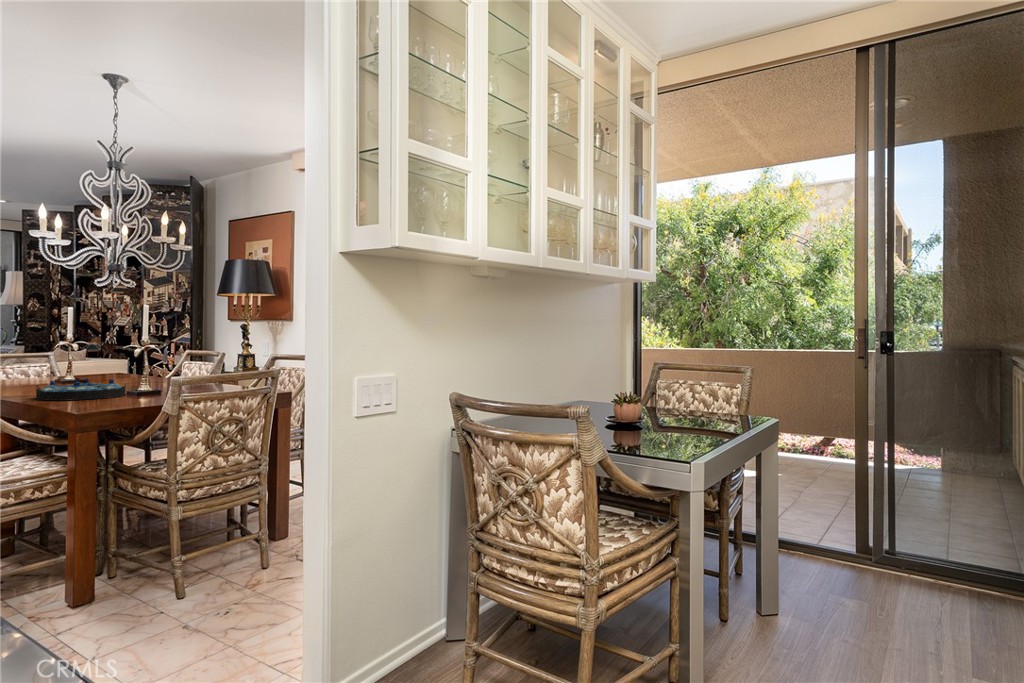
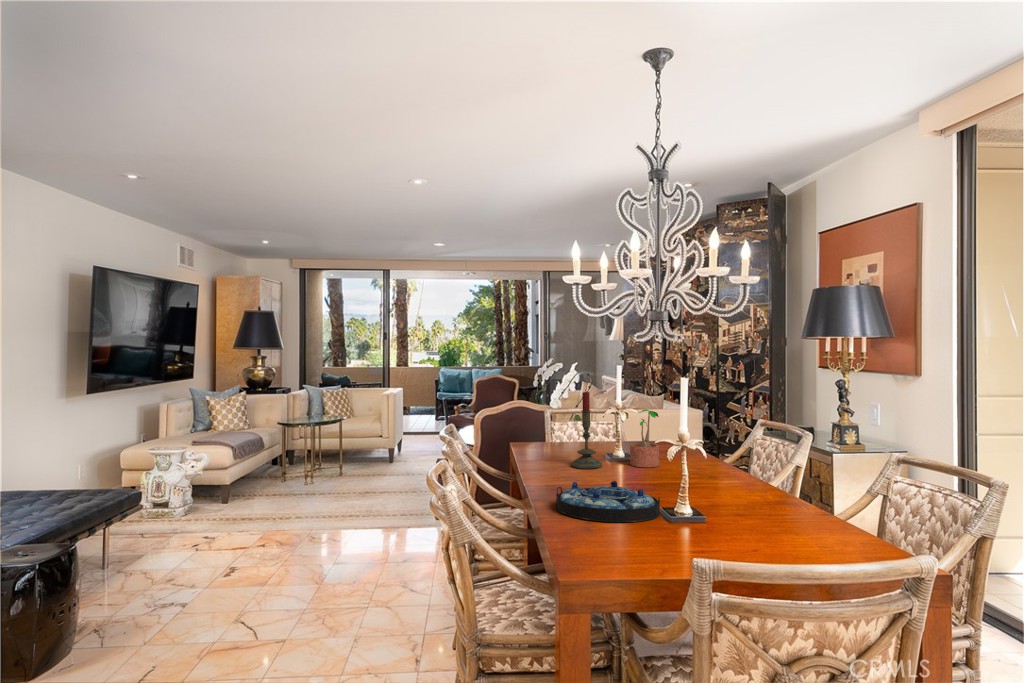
candle: none [25,323,56,387] -> present [572,392,602,469]
potted plant: none [82,340,109,383] -> present [630,409,659,467]

